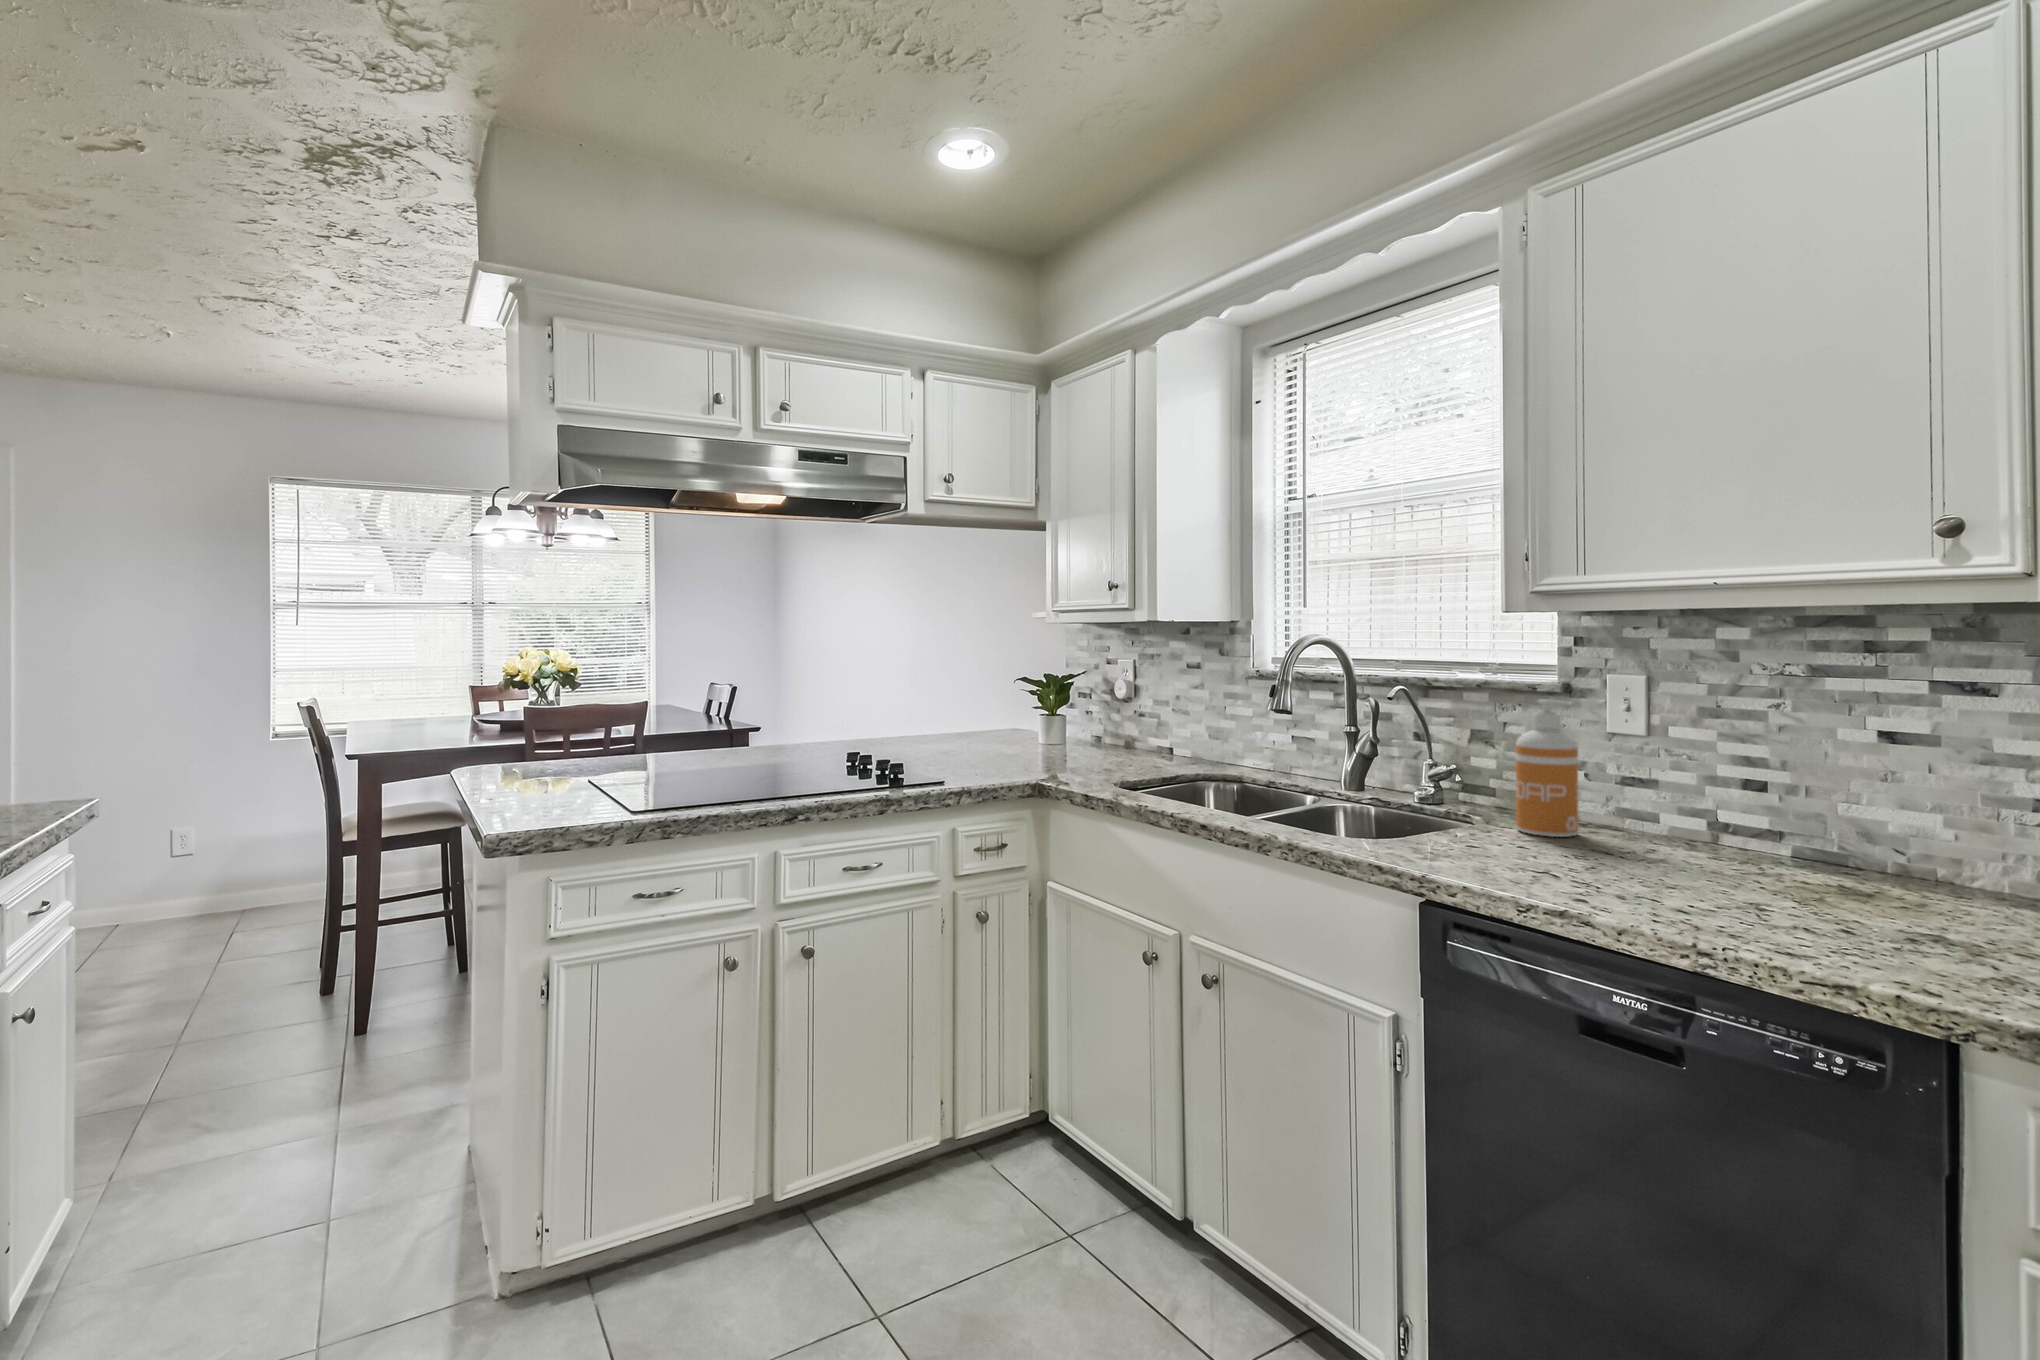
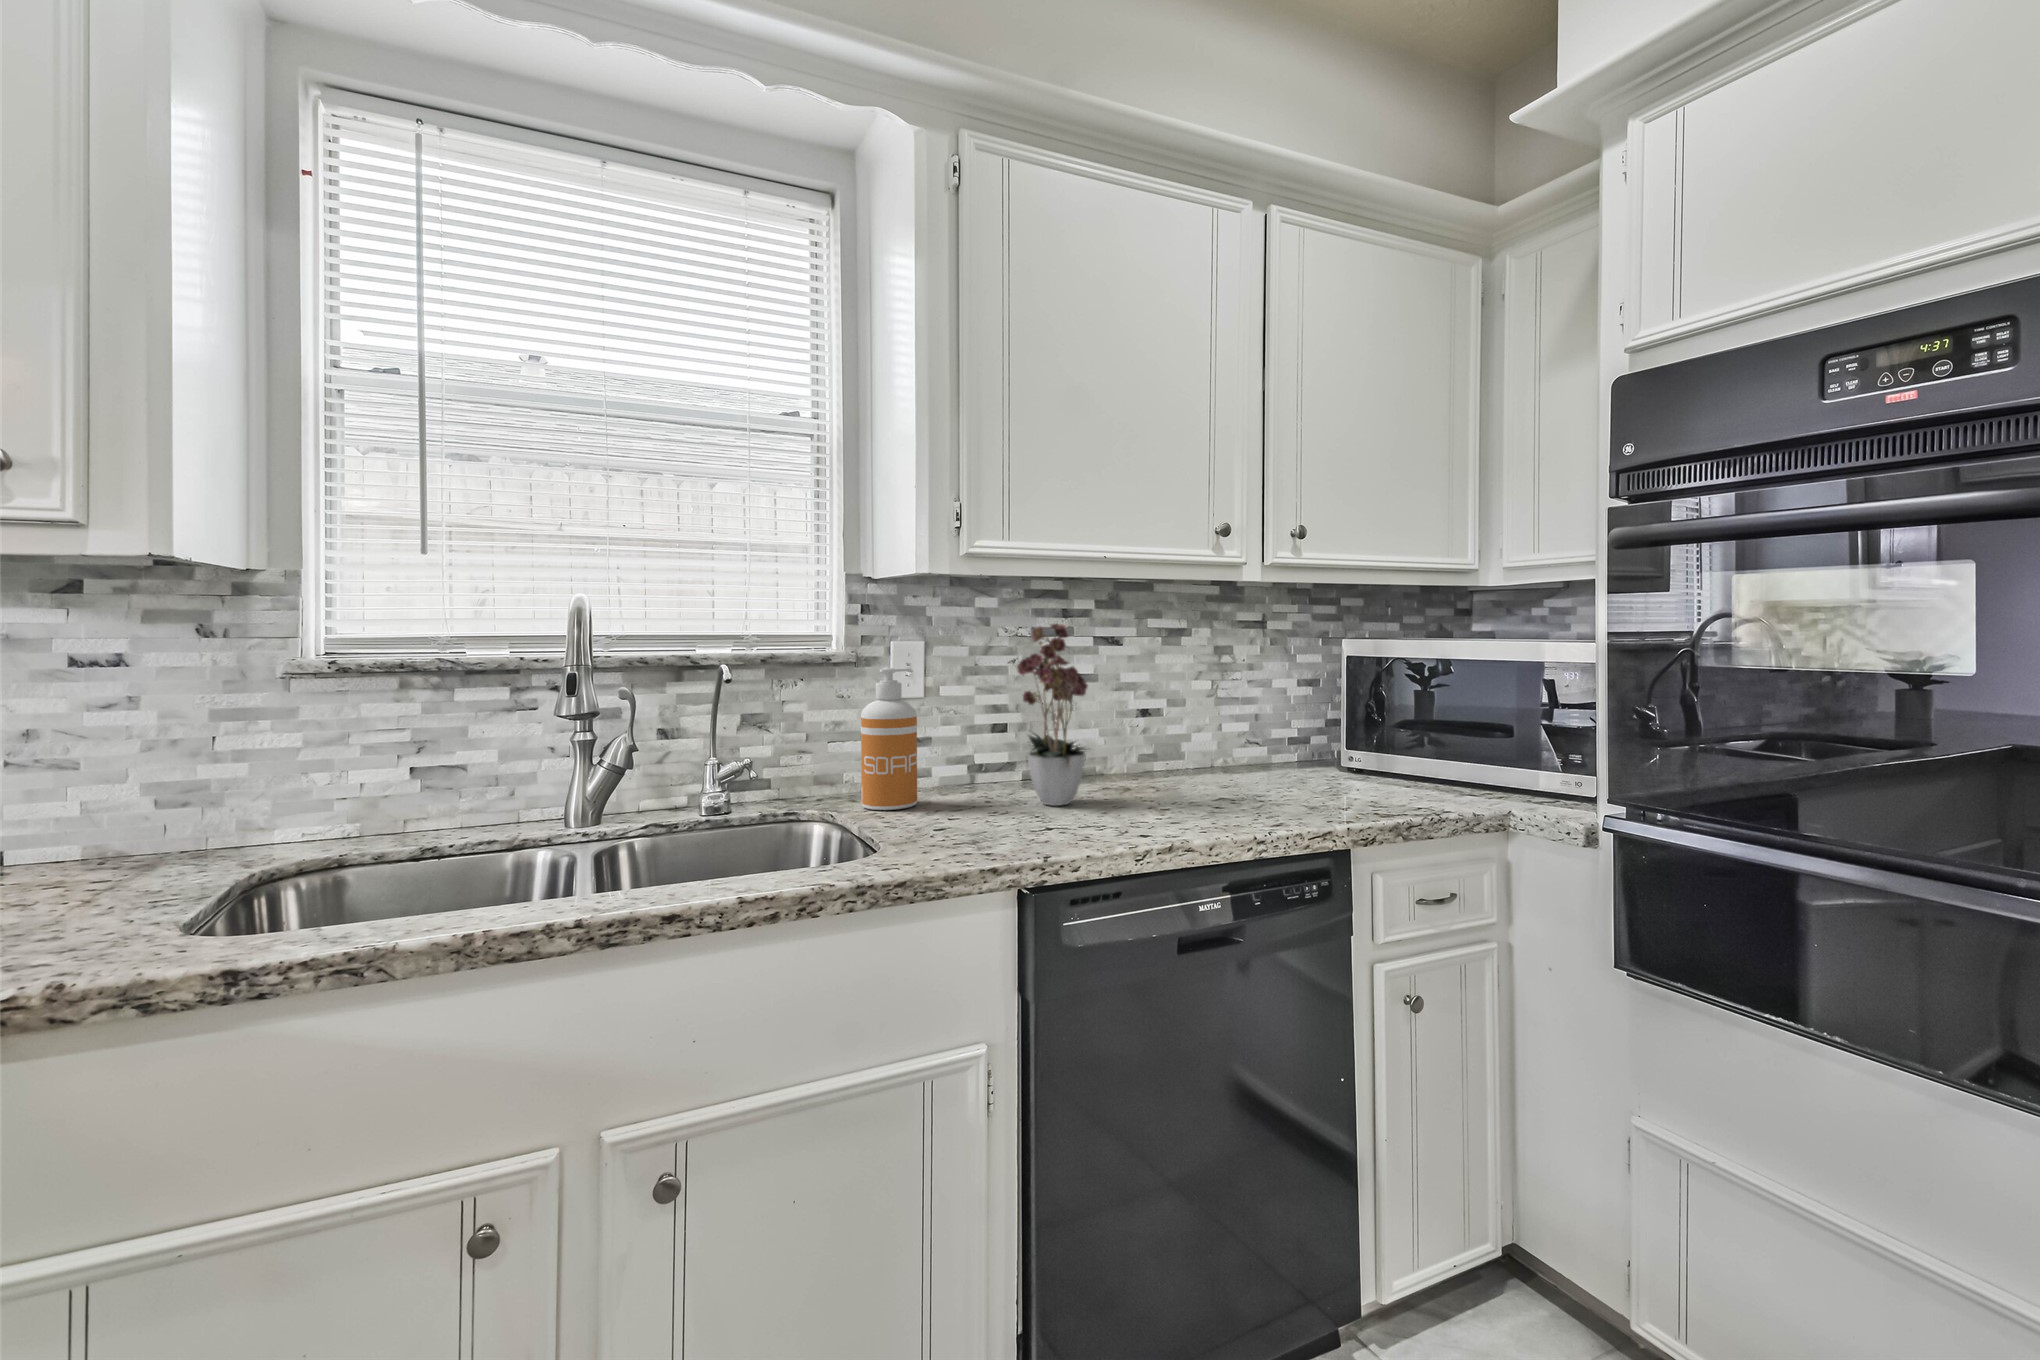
flower arrangement: none [1615,651,1789,877] -> present [1017,624,1088,806]

